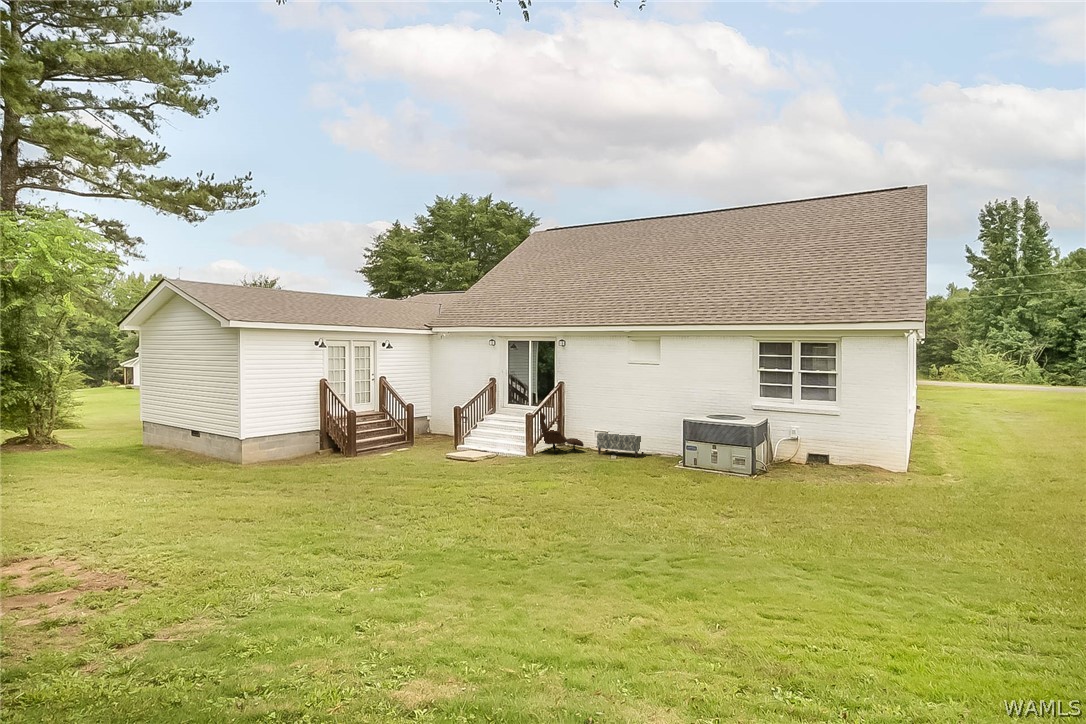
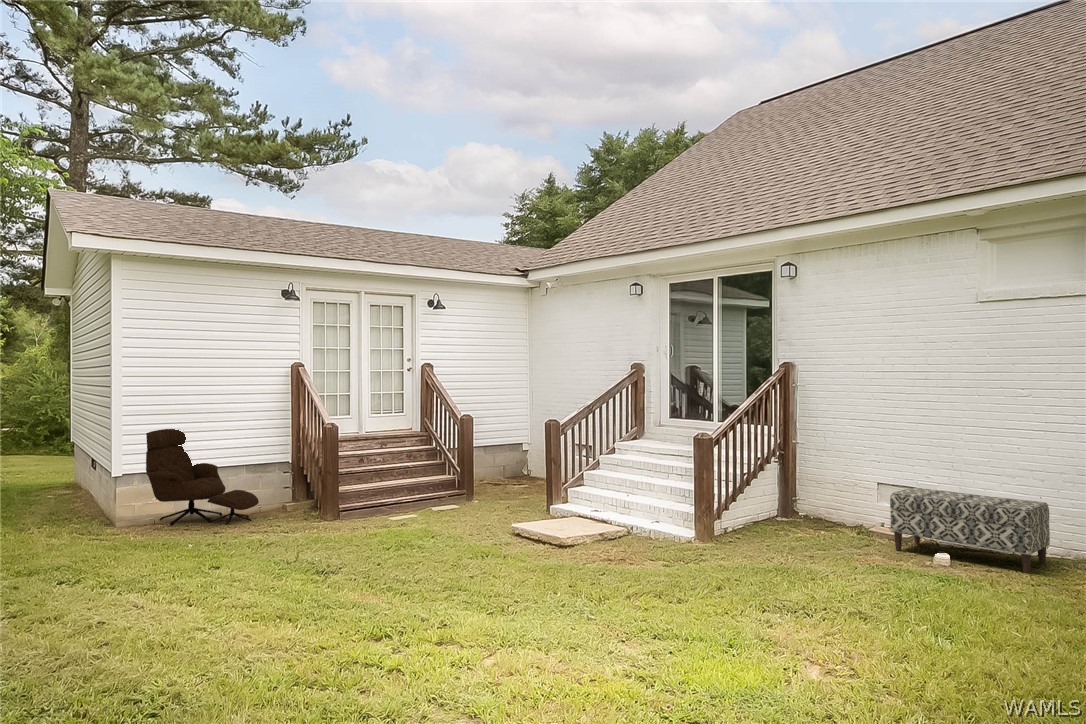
lounge chair: present [540,412,584,455] -> present [146,429,259,525]

